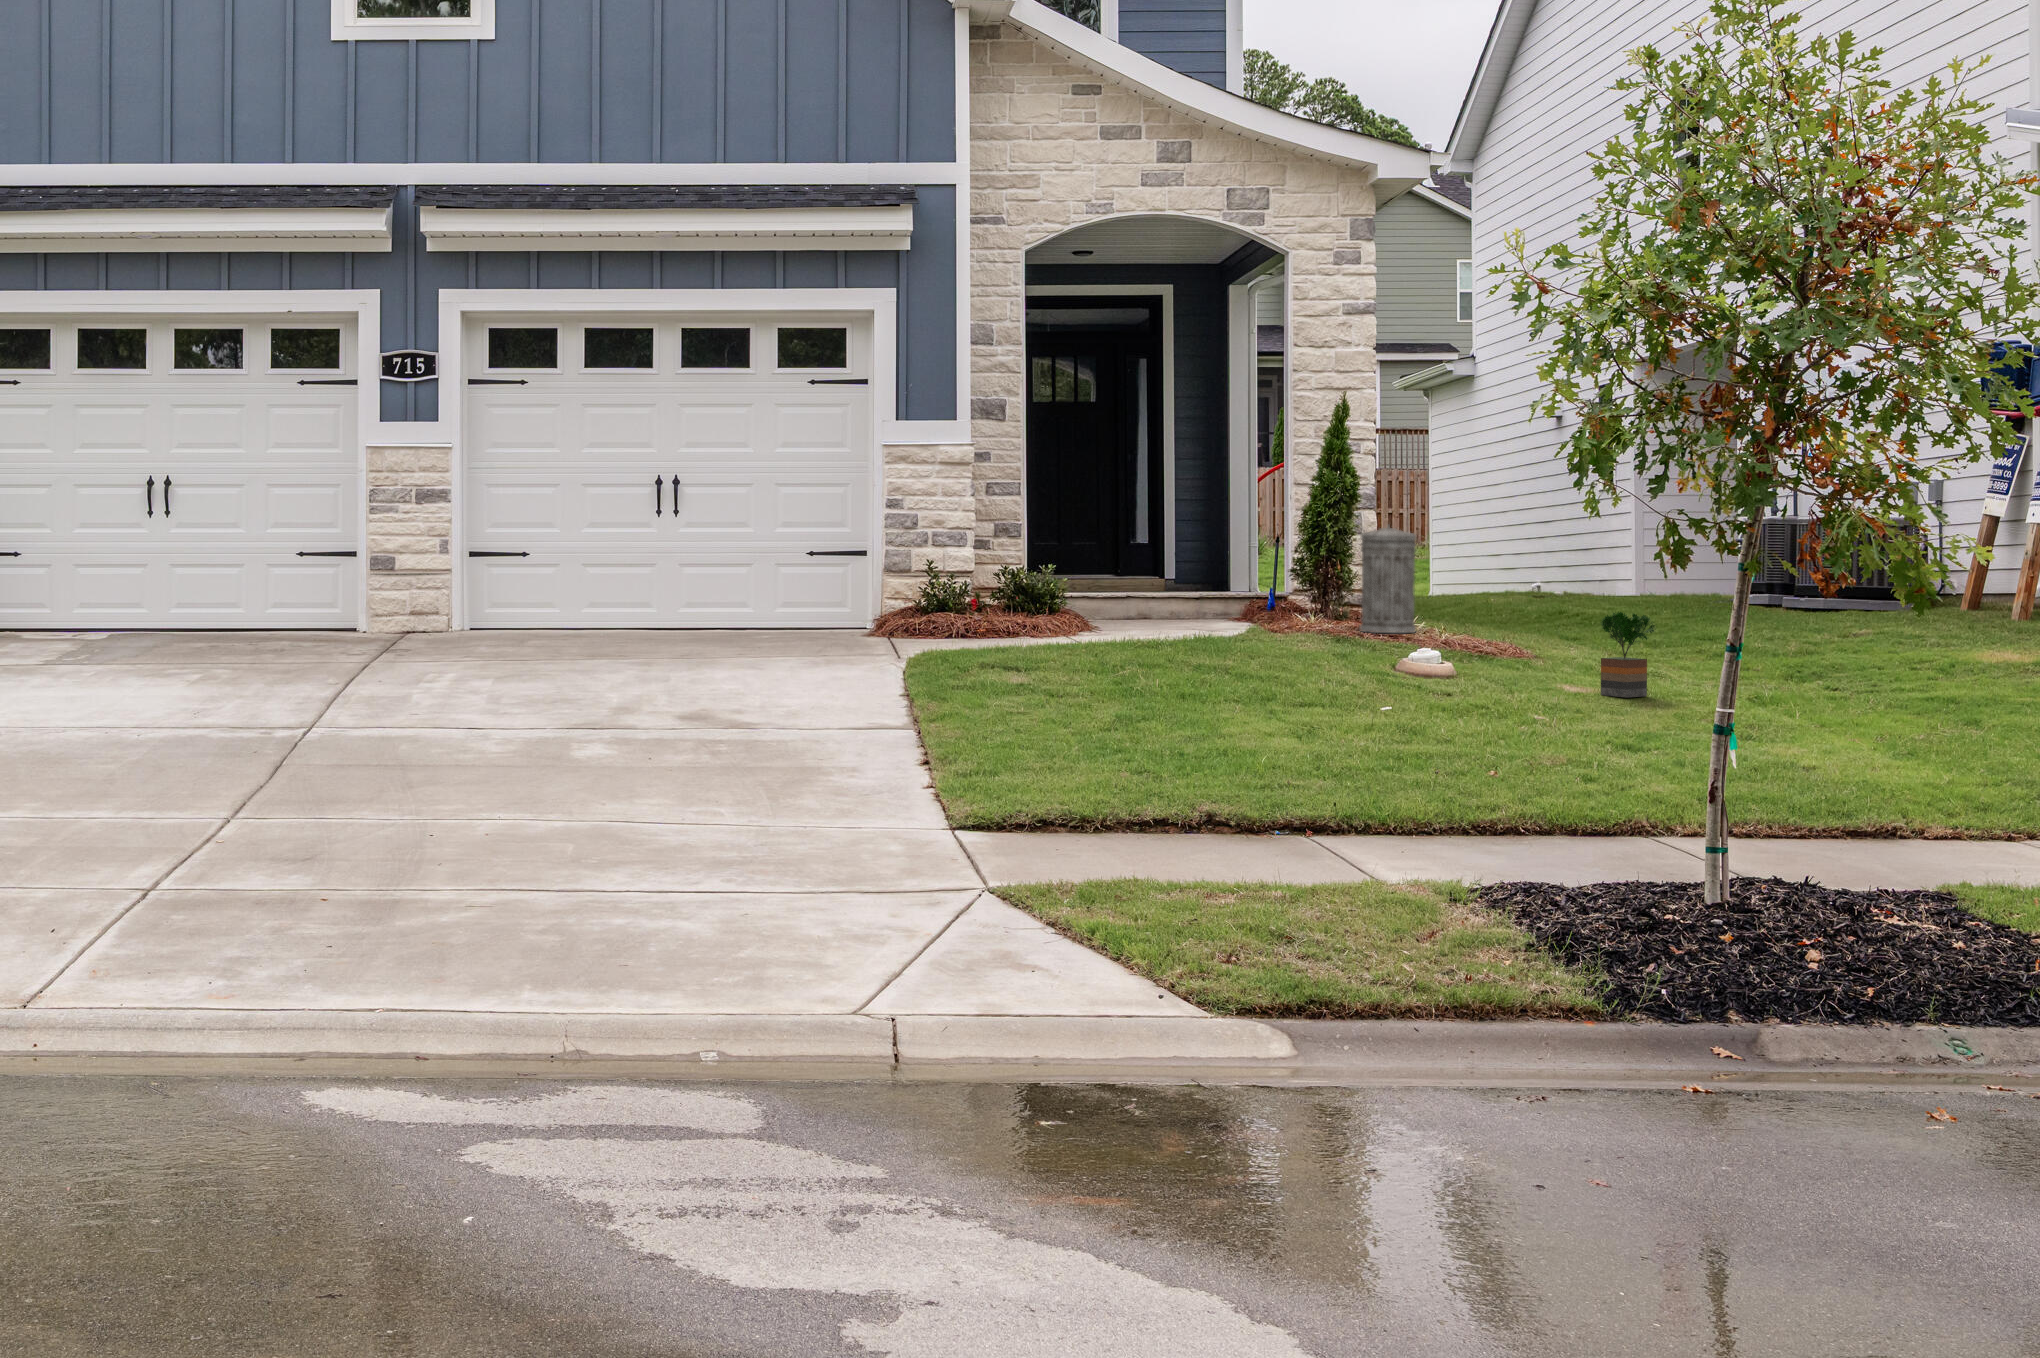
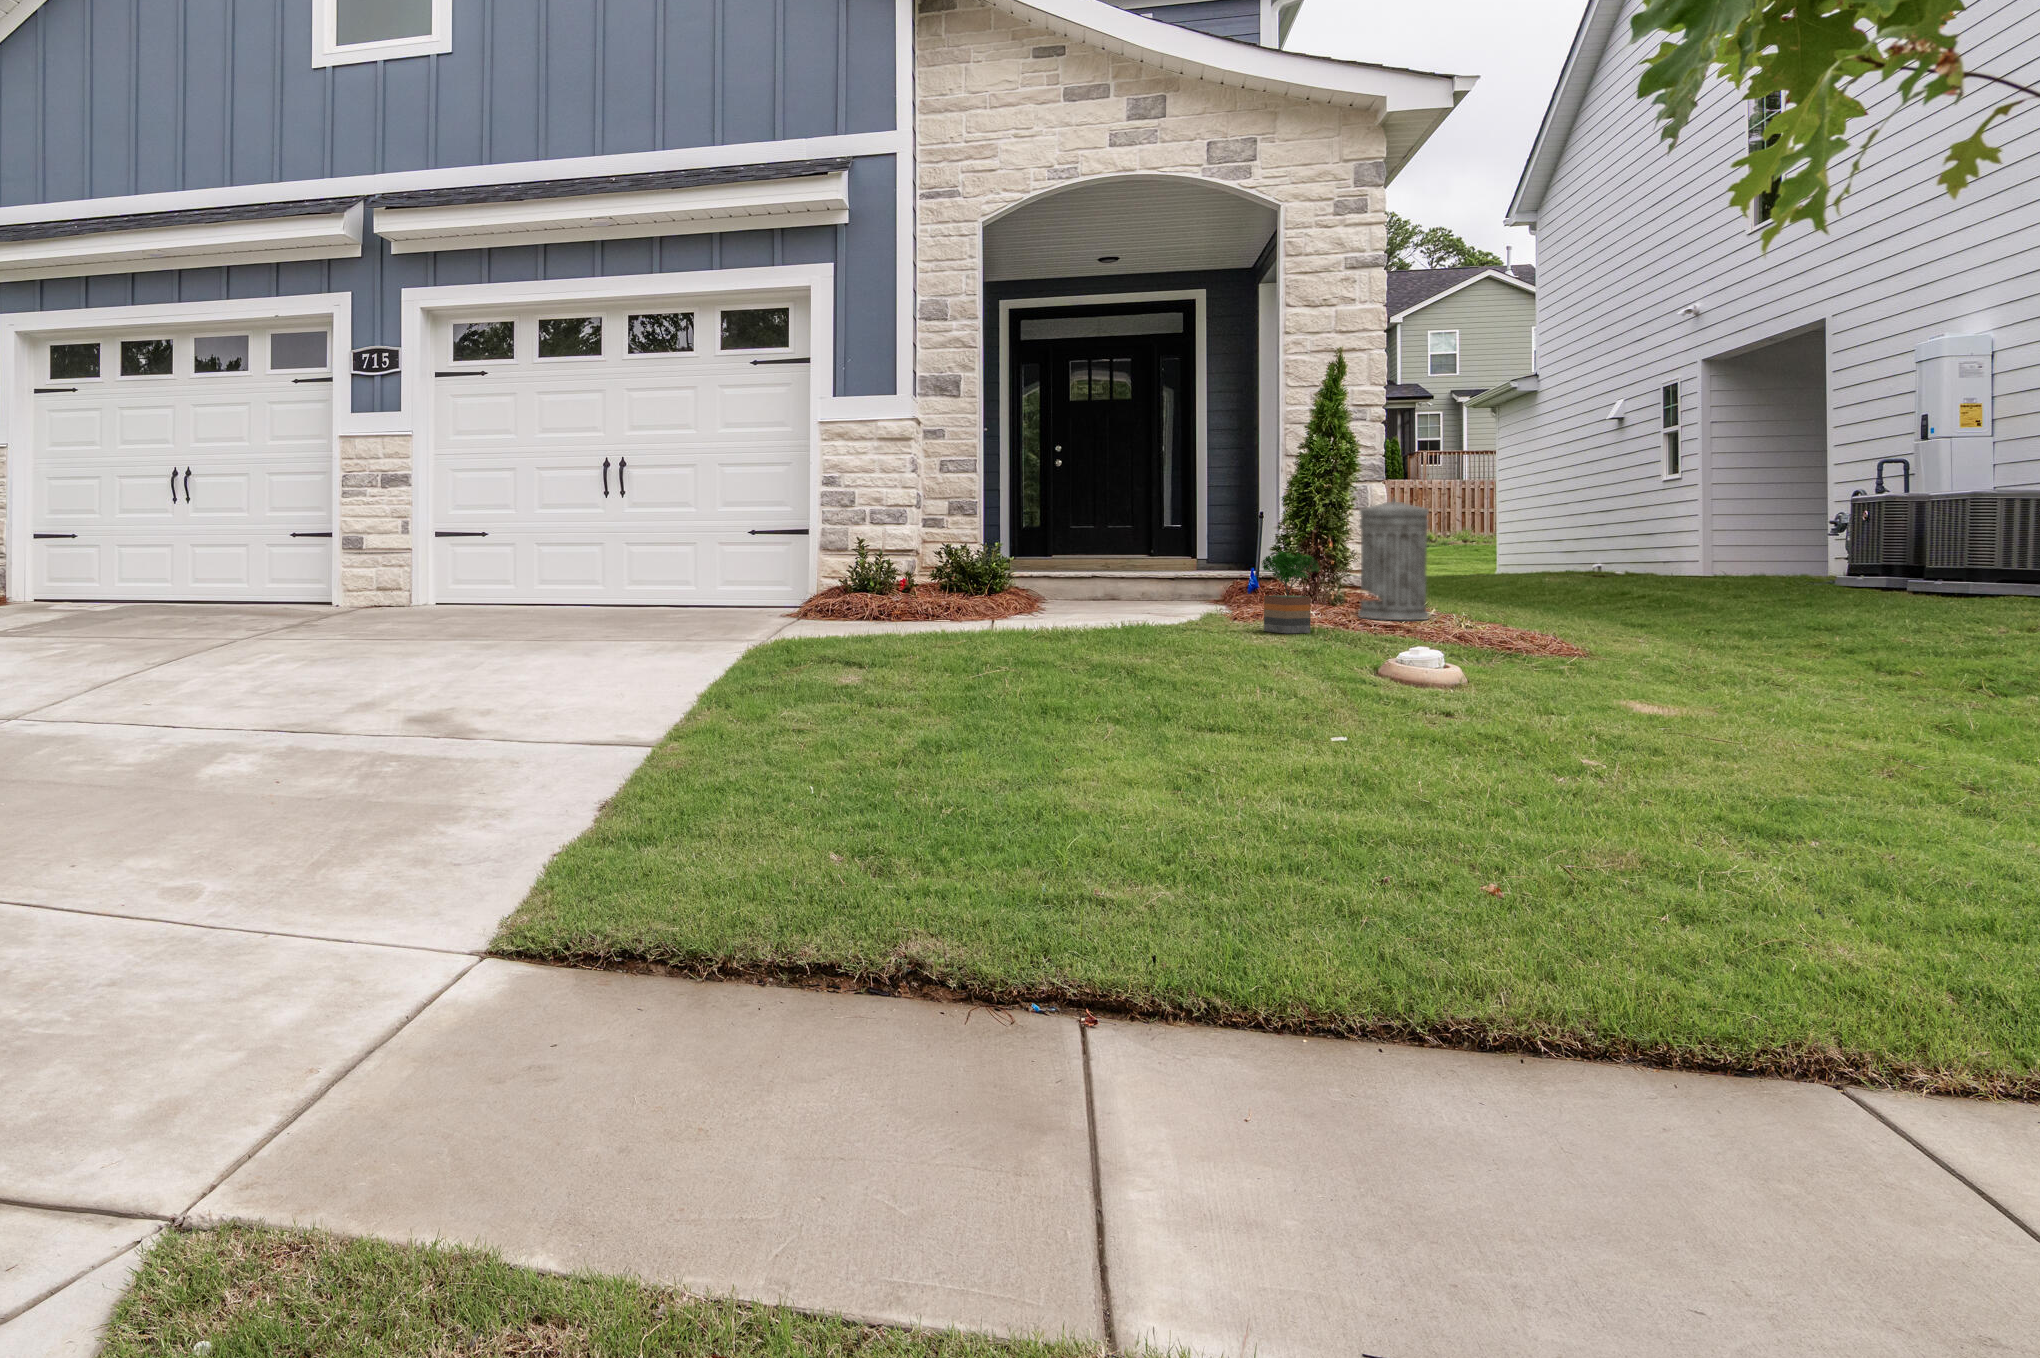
potted tree: present [1601,612,1655,698] -> present [1262,551,1320,634]

